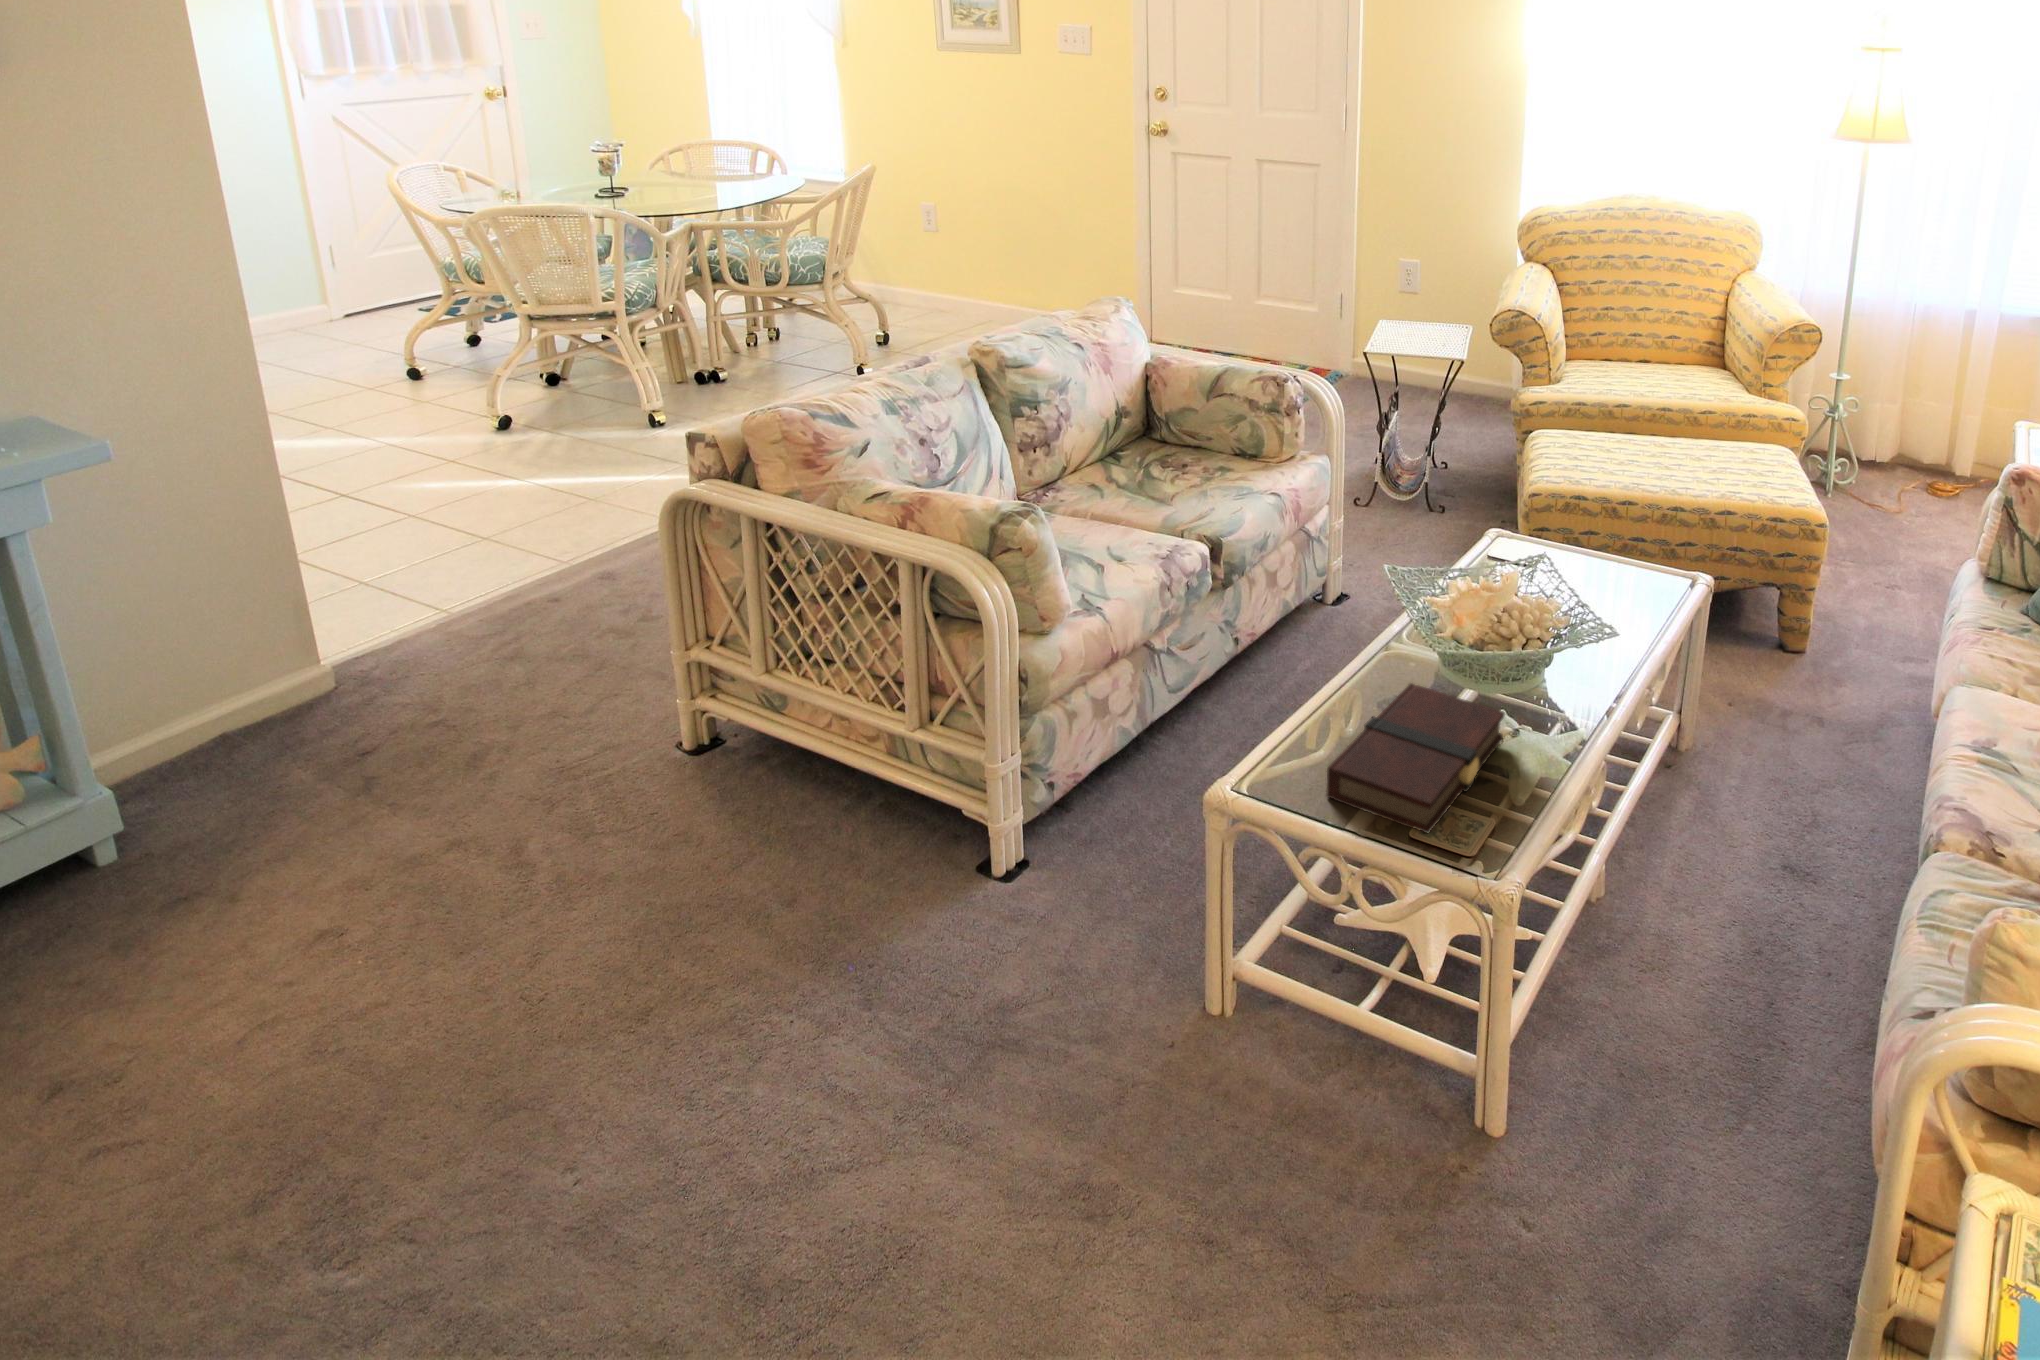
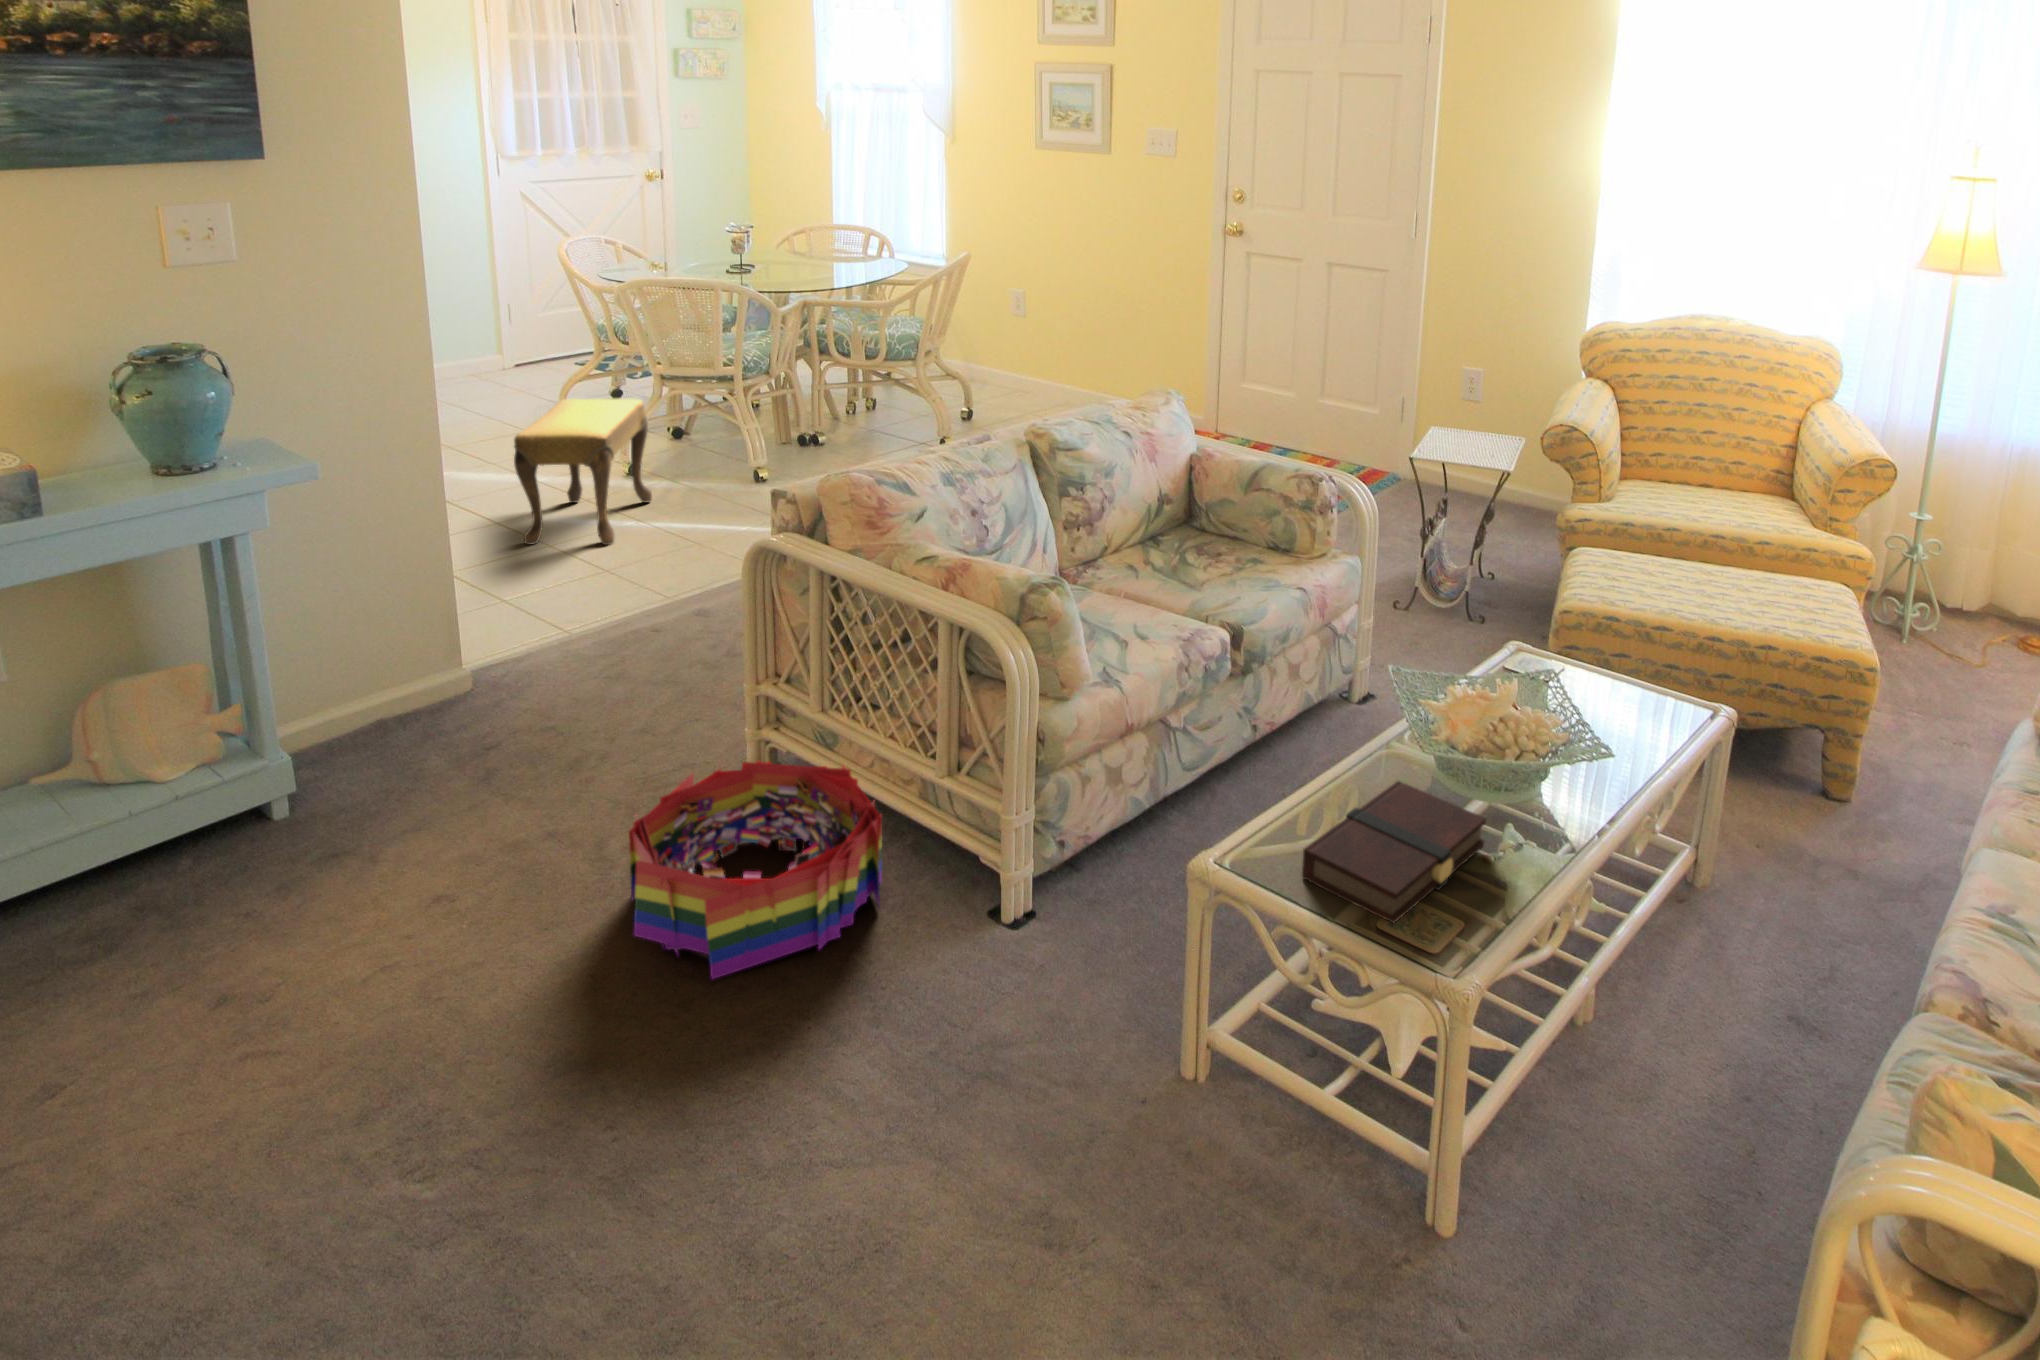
footstool: none [352,343,531,516] -> present [514,398,652,545]
storage bin: none [542,728,852,990] -> present [629,761,882,979]

